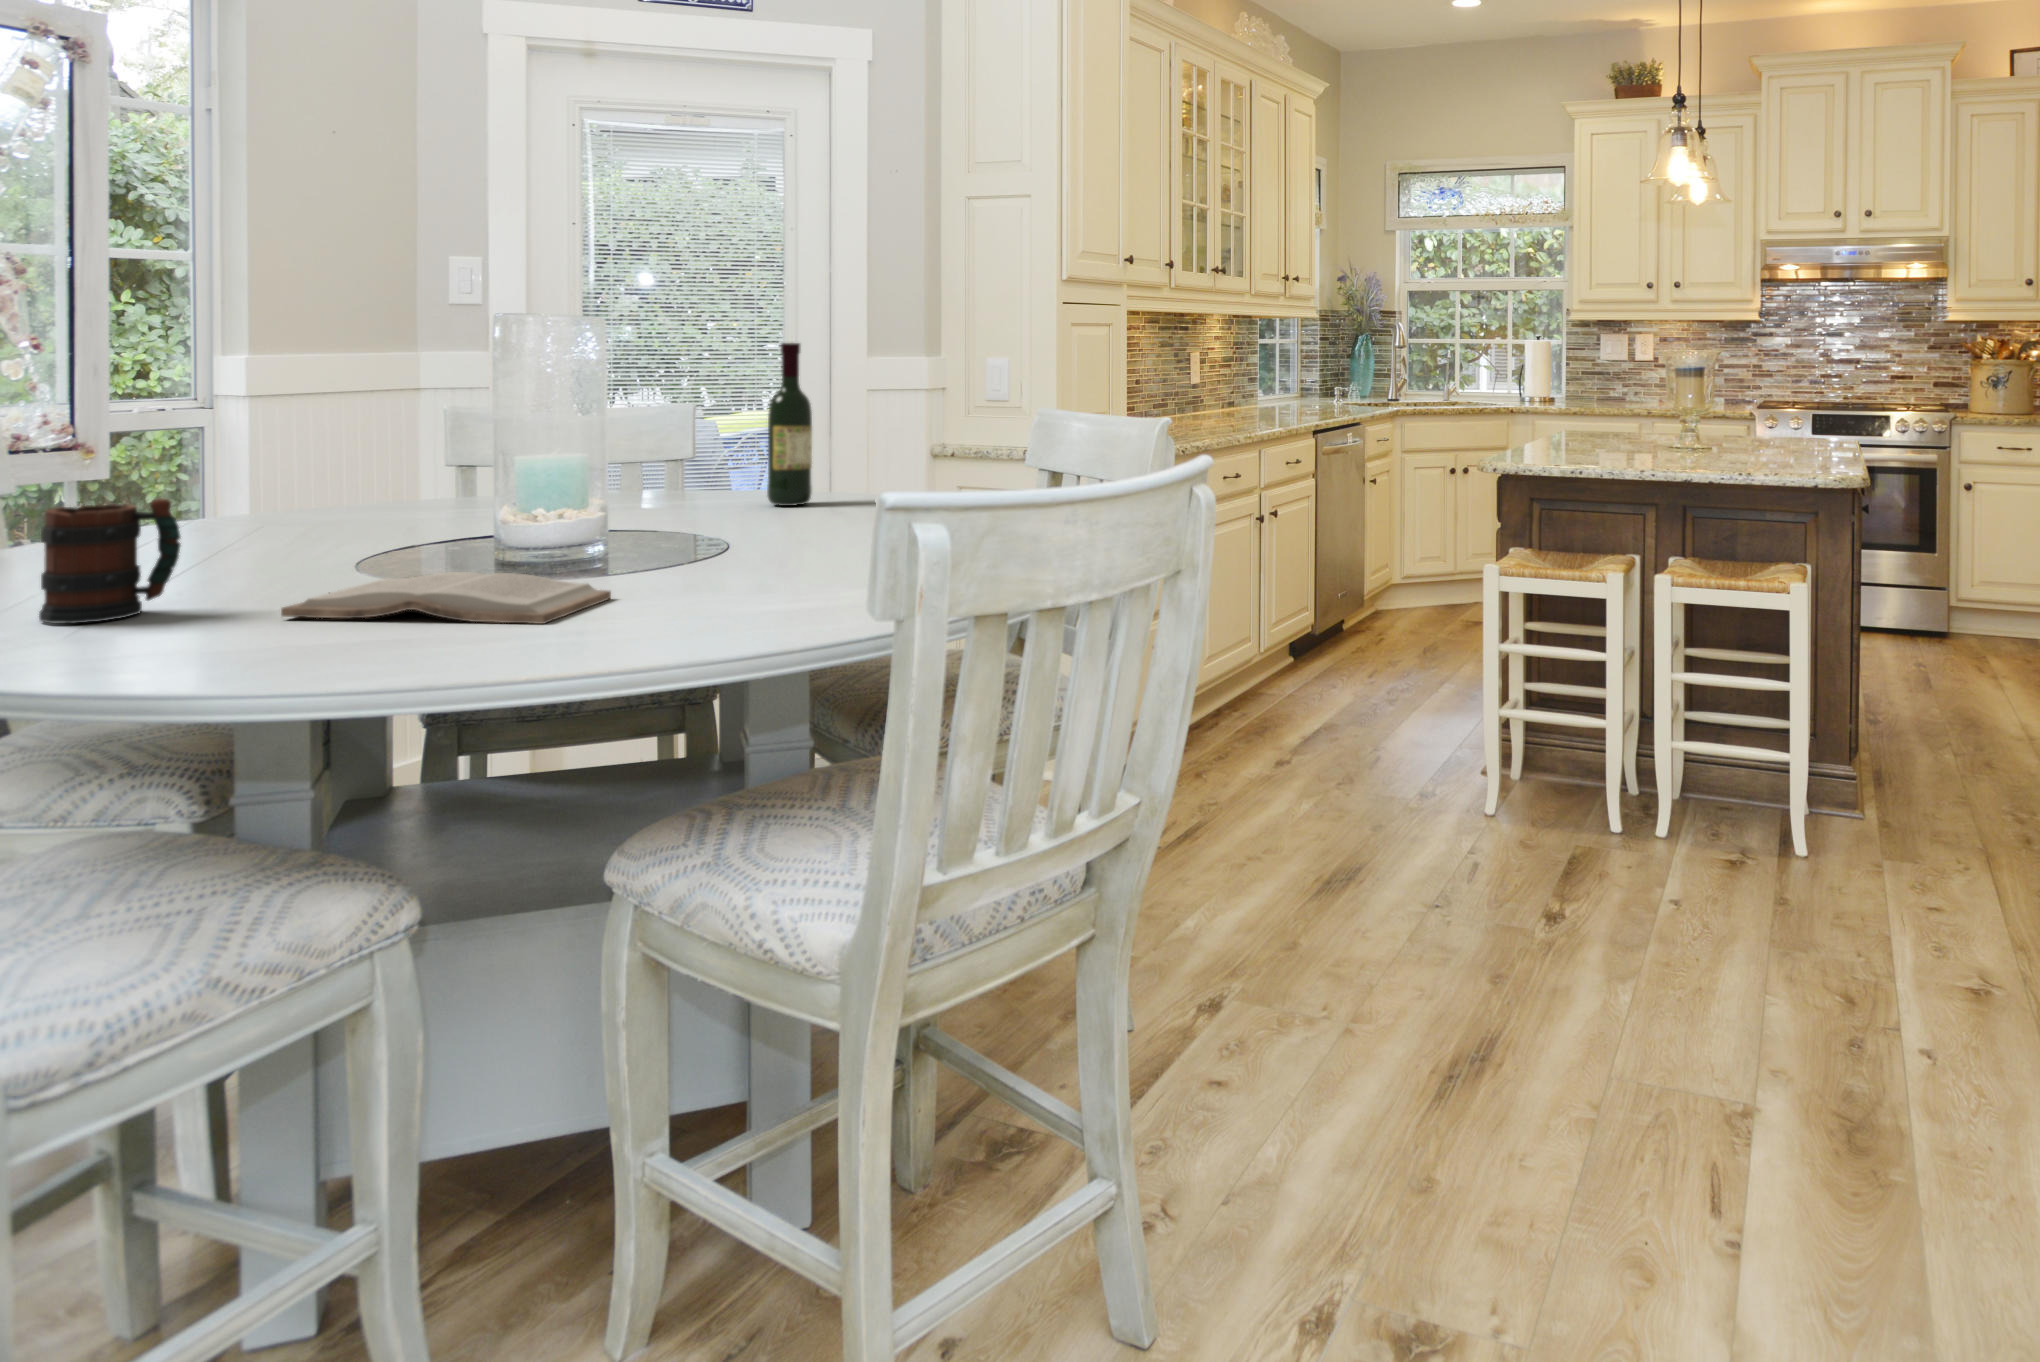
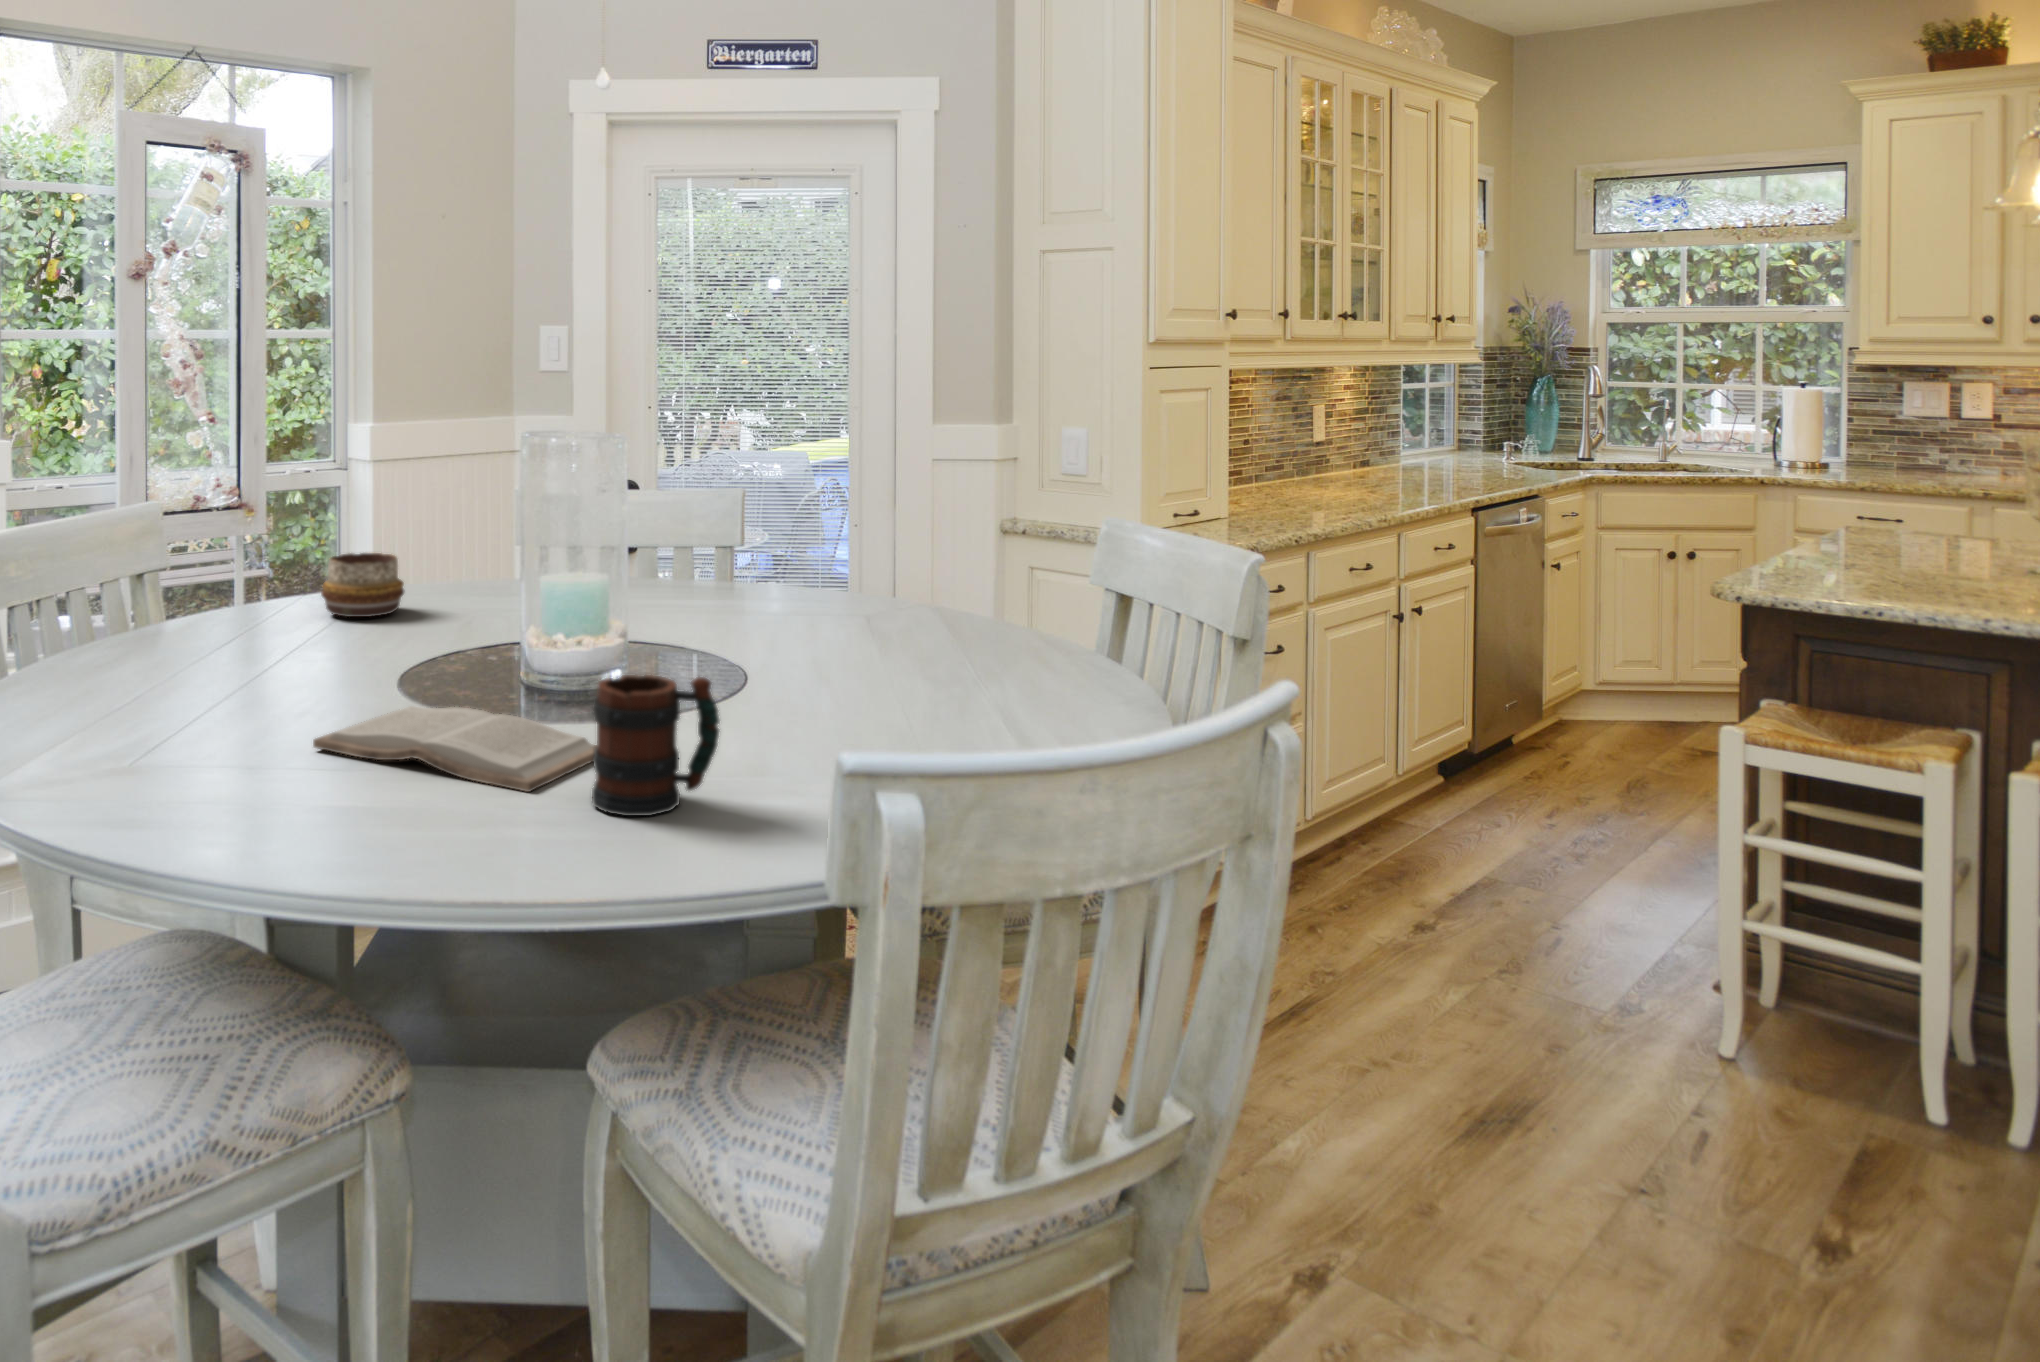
wine bottle: present [767,343,812,506] -> none [804,435,850,609]
decorative bowl: none [220,471,326,536] -> present [321,553,404,617]
mug: present [39,498,181,624] -> present [592,675,719,816]

